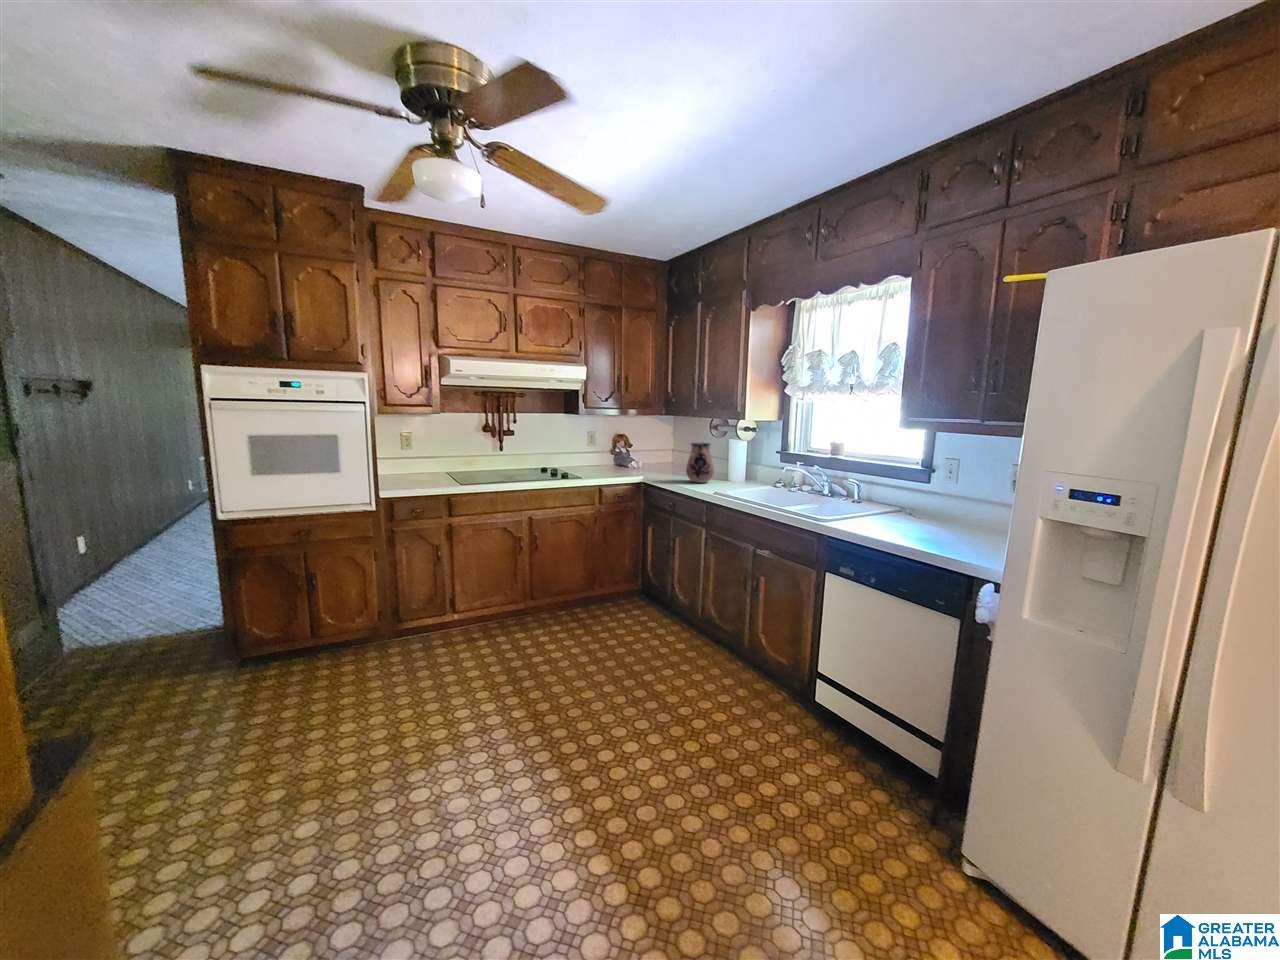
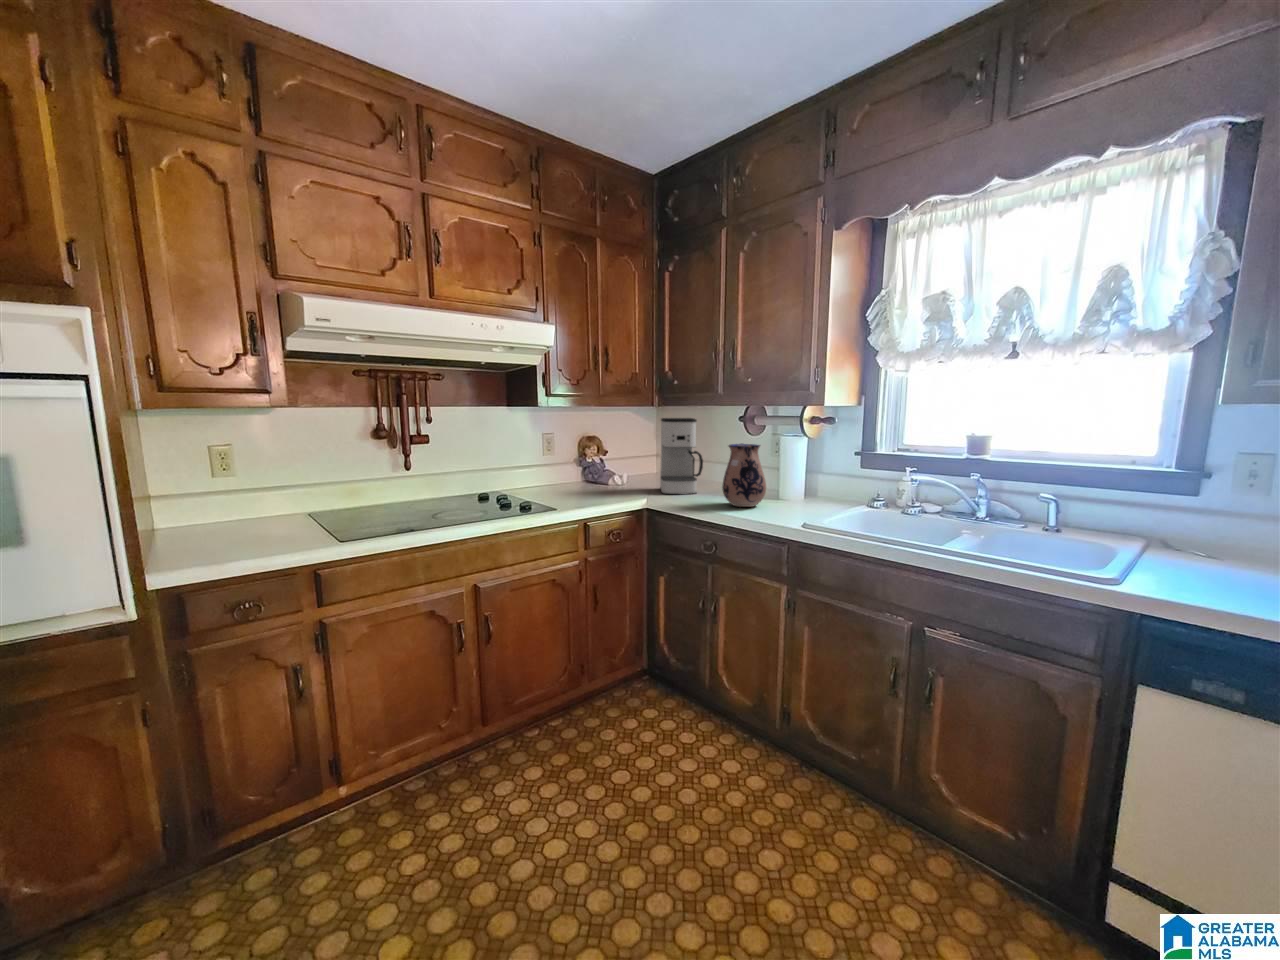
coffee maker: none [660,424,689,475] -> present [660,418,703,495]

